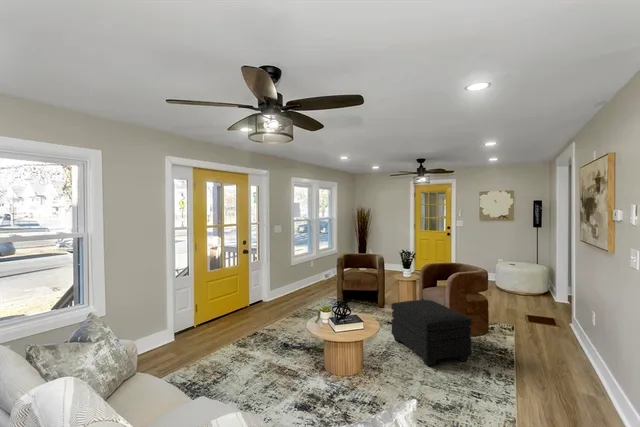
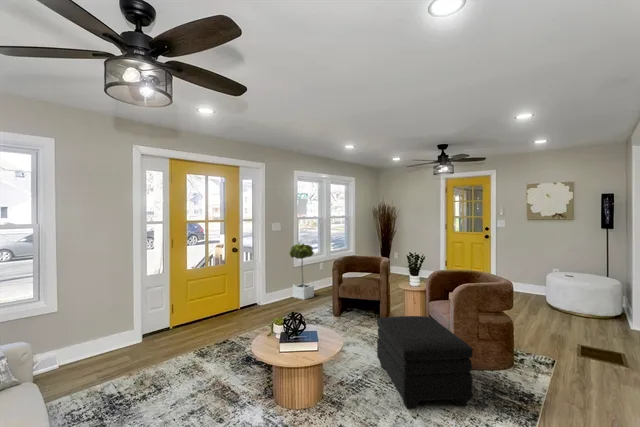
potted tree: none [288,244,309,295] -> present [290,244,314,300]

